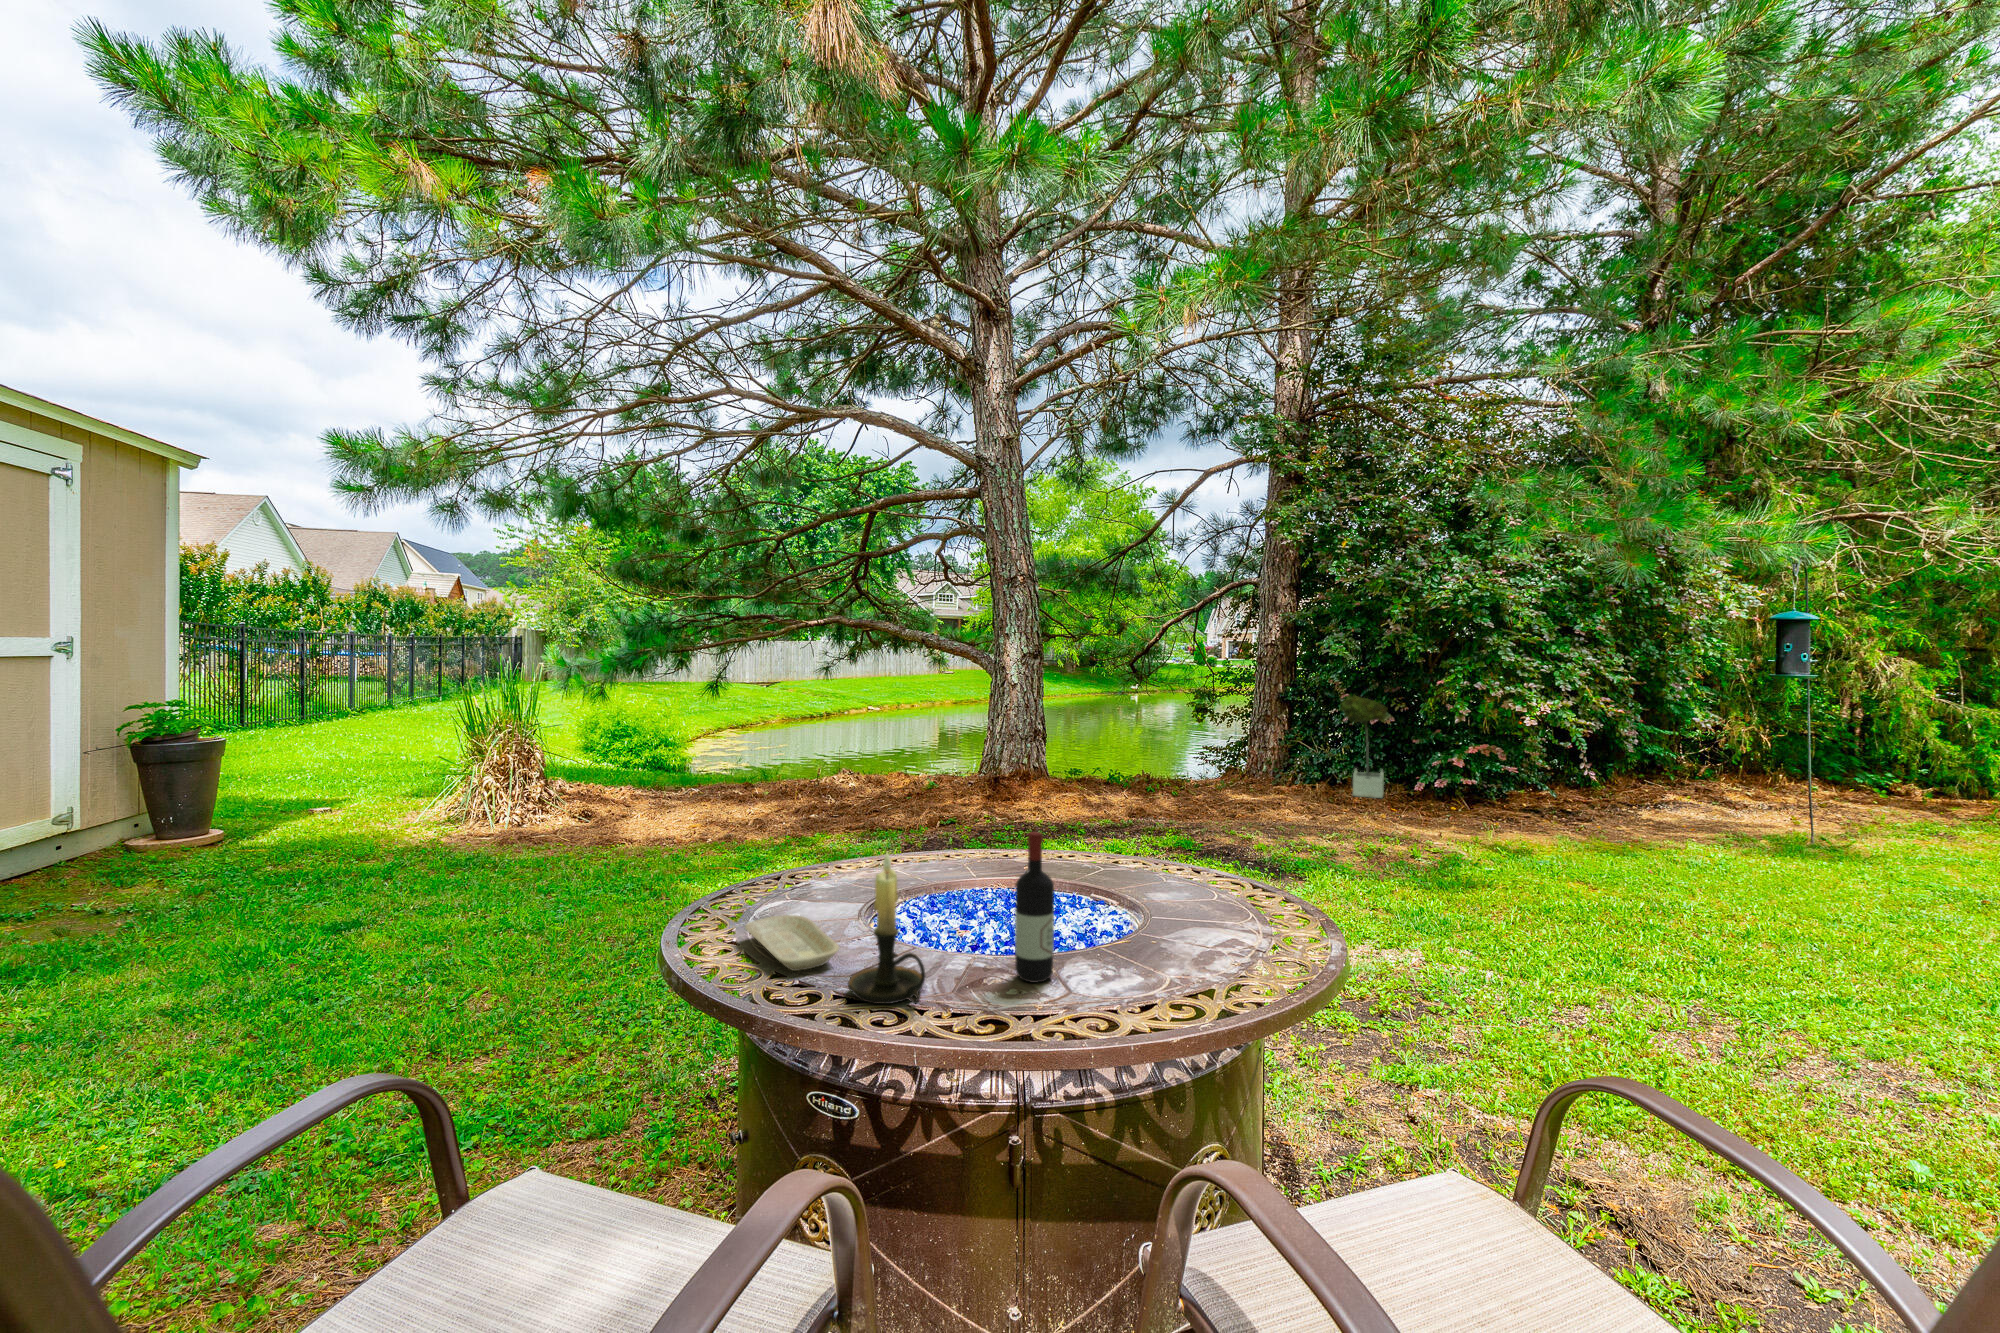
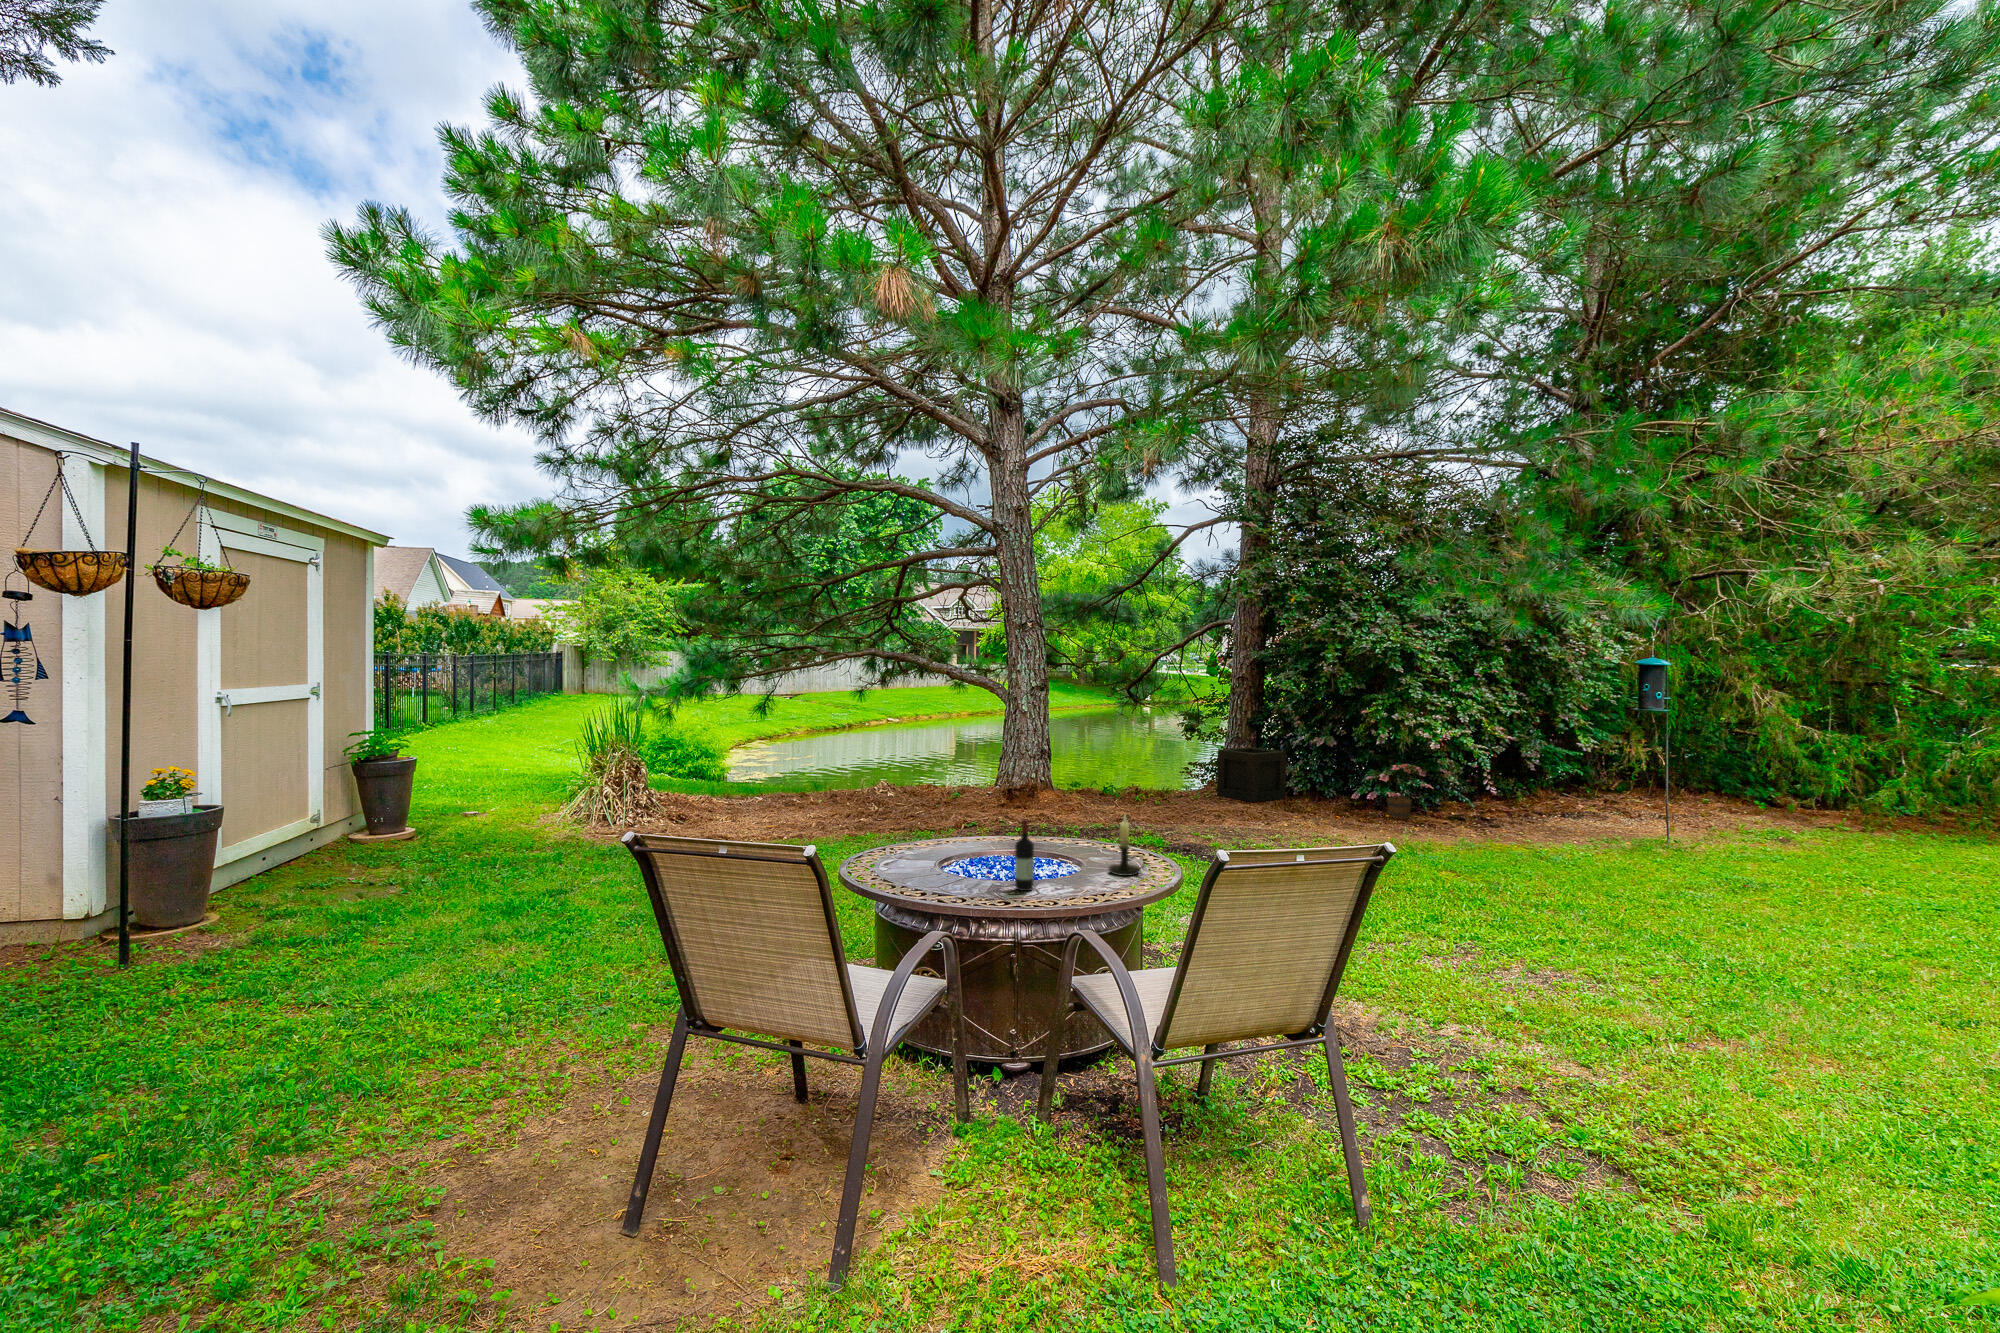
potted tree: present [1341,695,1387,798] -> none [1294,721,1332,807]
wooden crate: none [1245,727,1328,793] -> present [1217,747,1286,802]
wooden bucket: none [1462,765,1493,813] -> present [1387,781,1411,819]
candle holder: present [848,853,925,1004] -> present [1108,815,1145,876]
tray: present [745,915,839,971] -> none [877,864,929,887]

